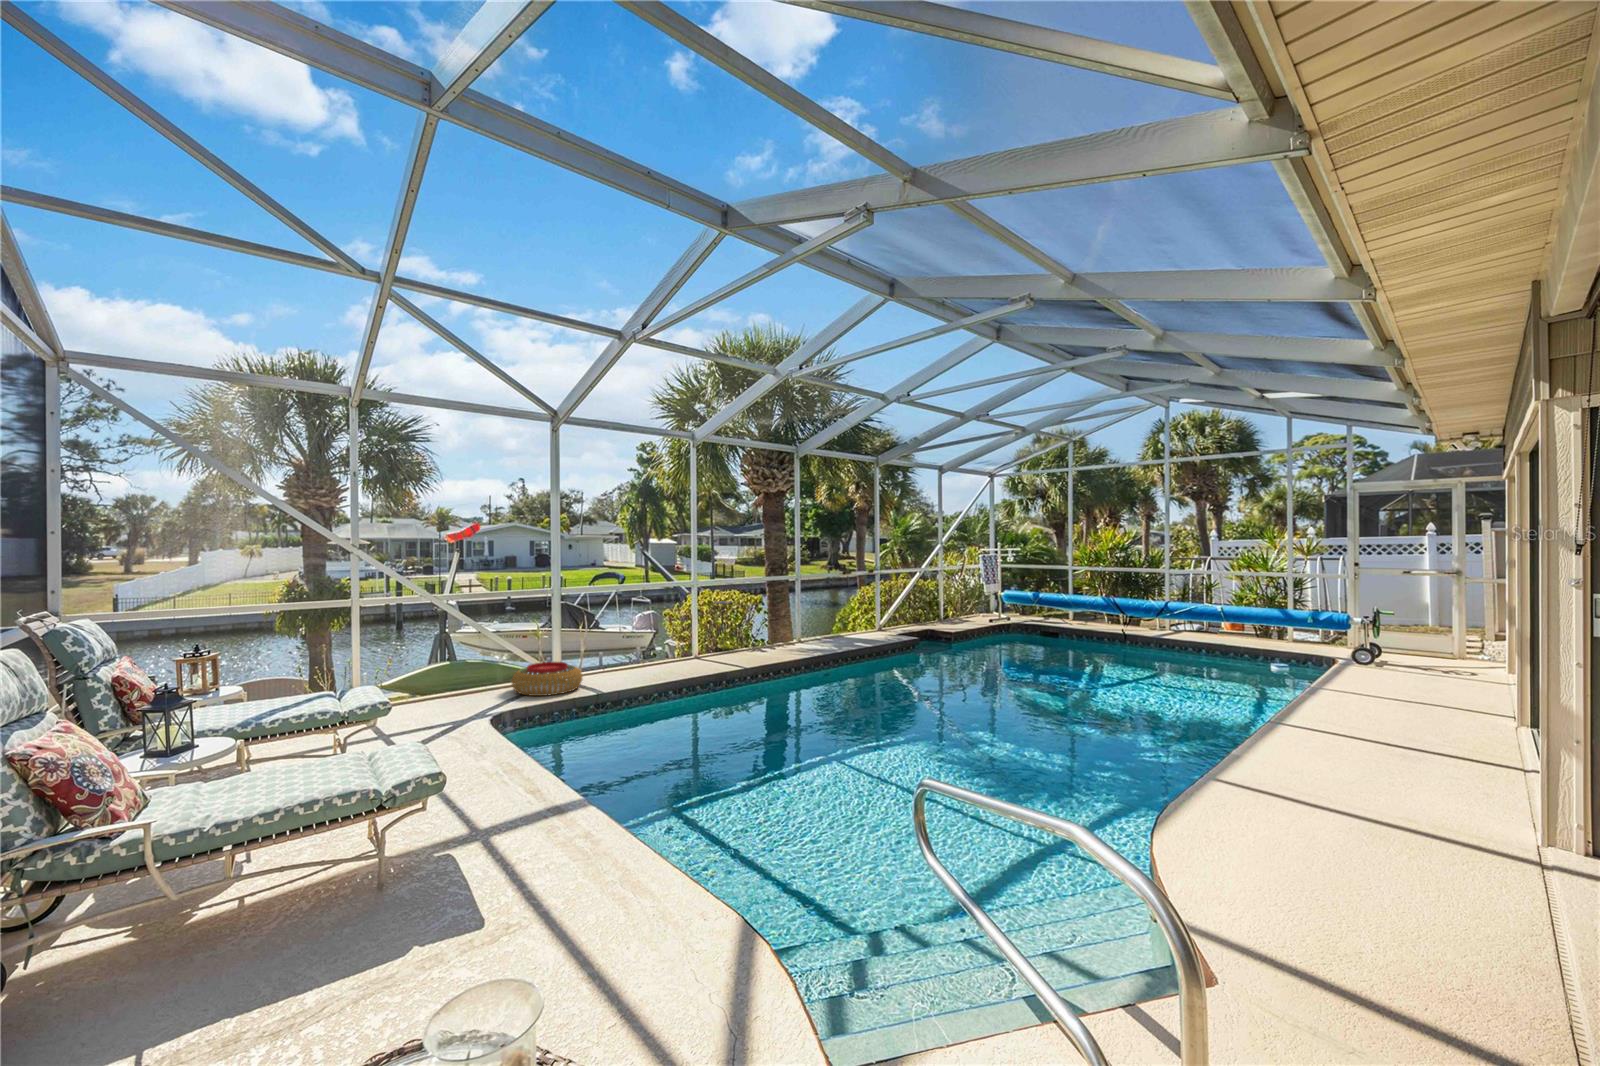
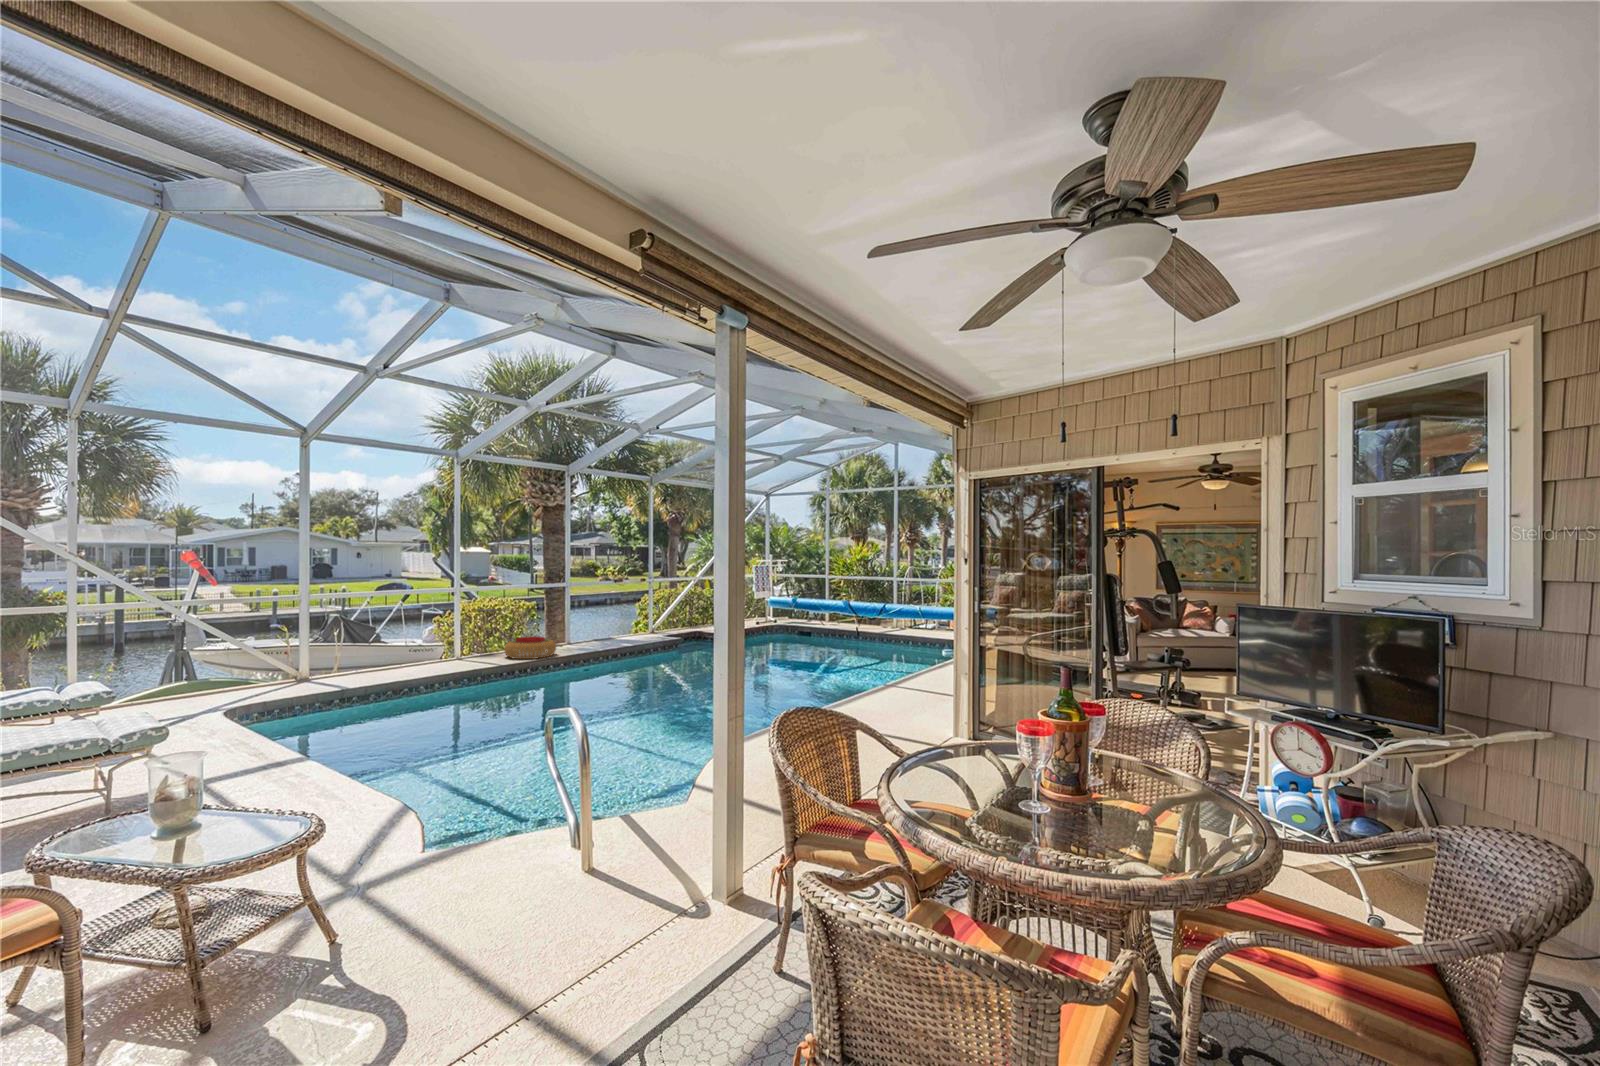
pouf: present [511,662,582,696] -> present [505,636,556,659]

